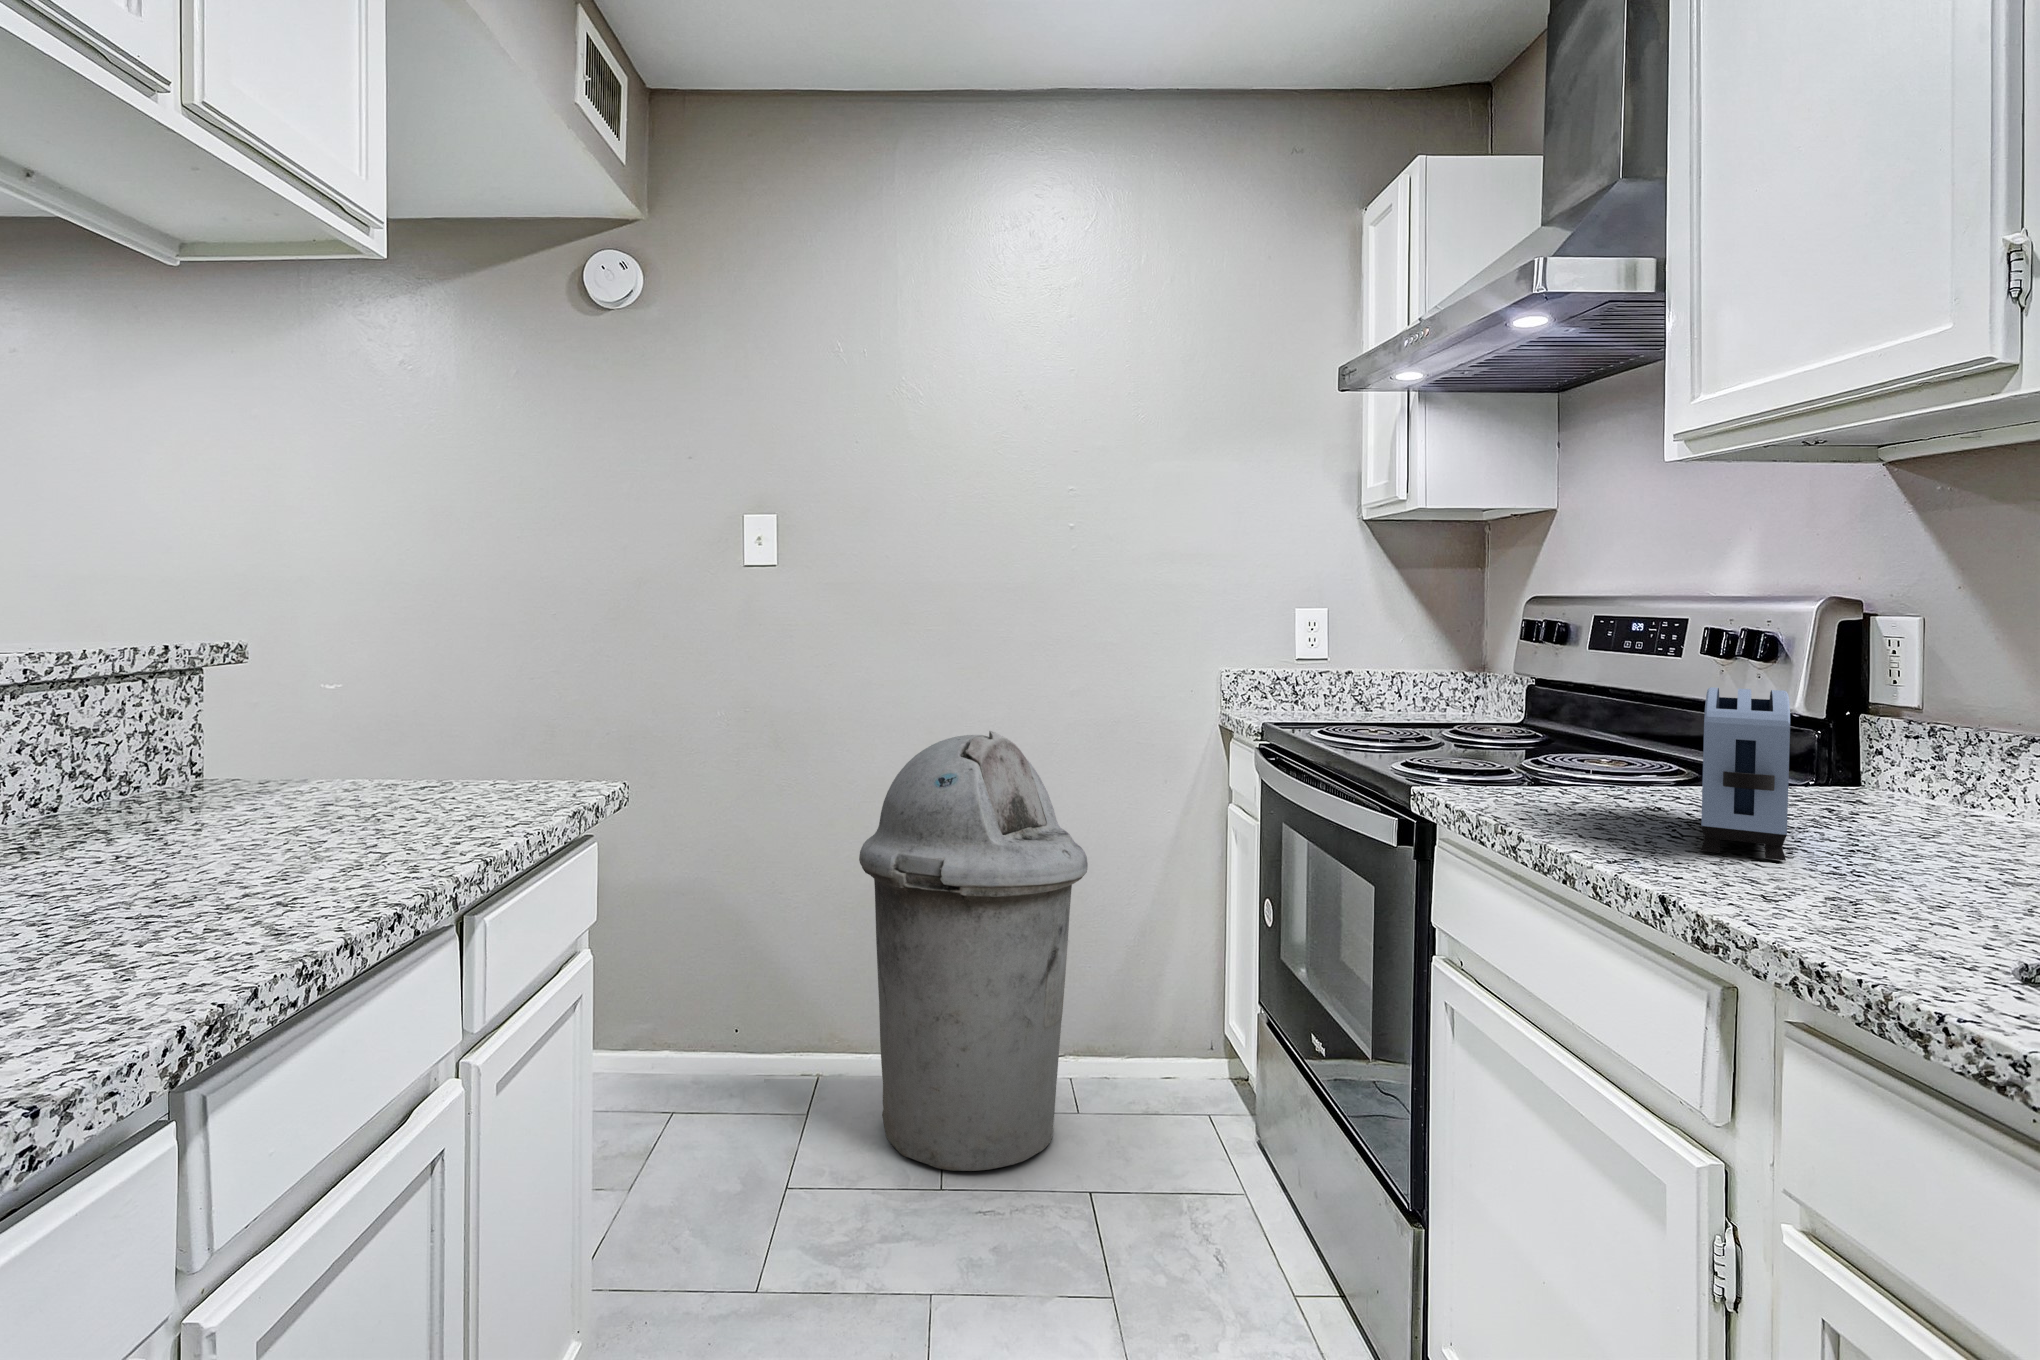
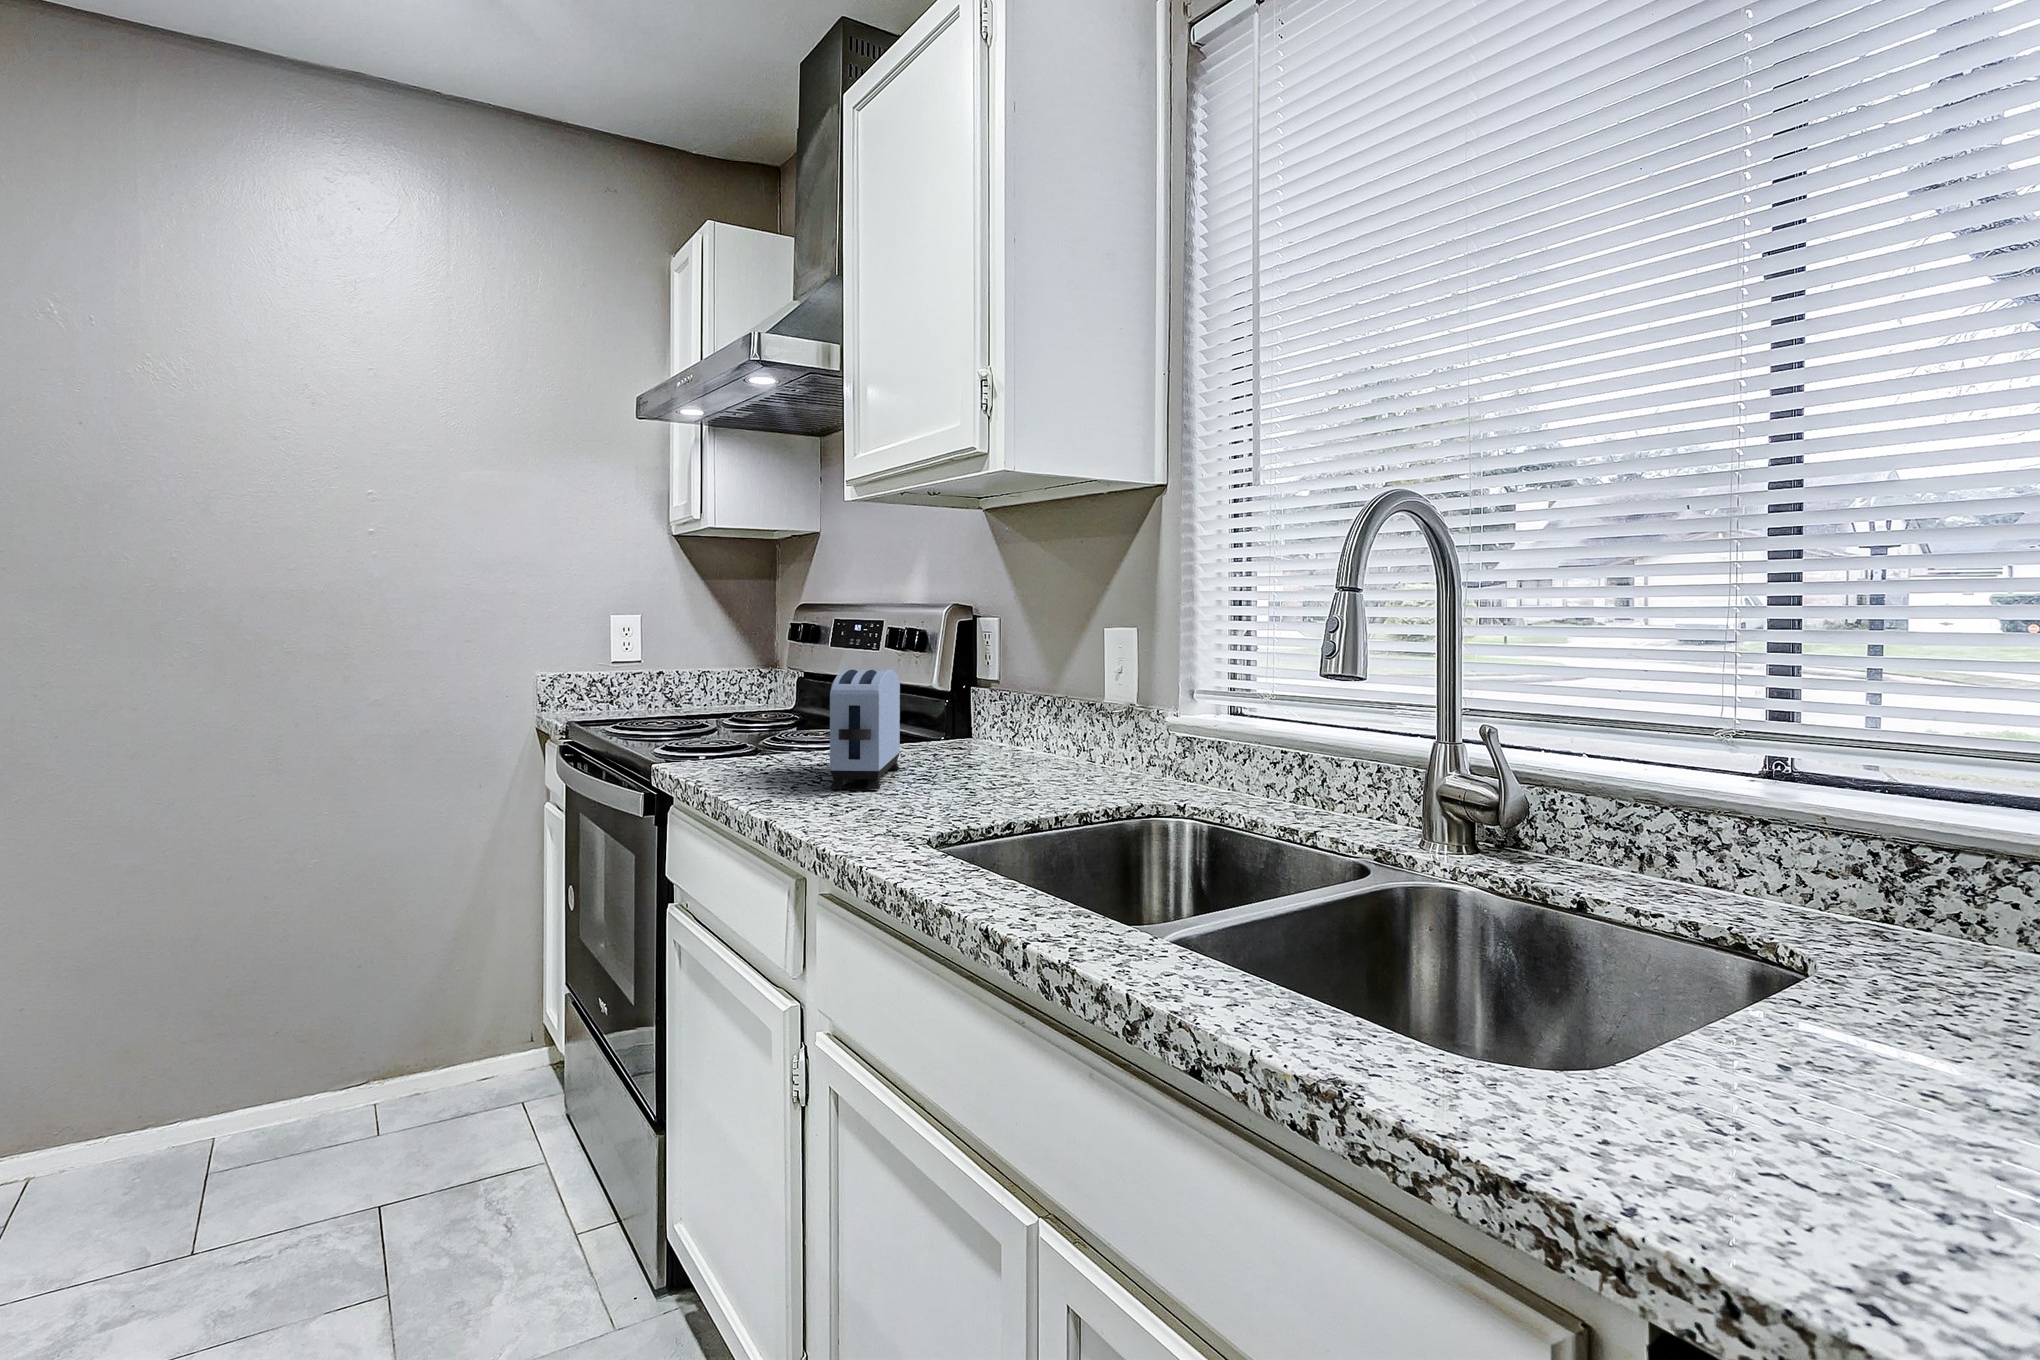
trash can: present [859,731,1088,1171] -> none [66,747,378,1240]

